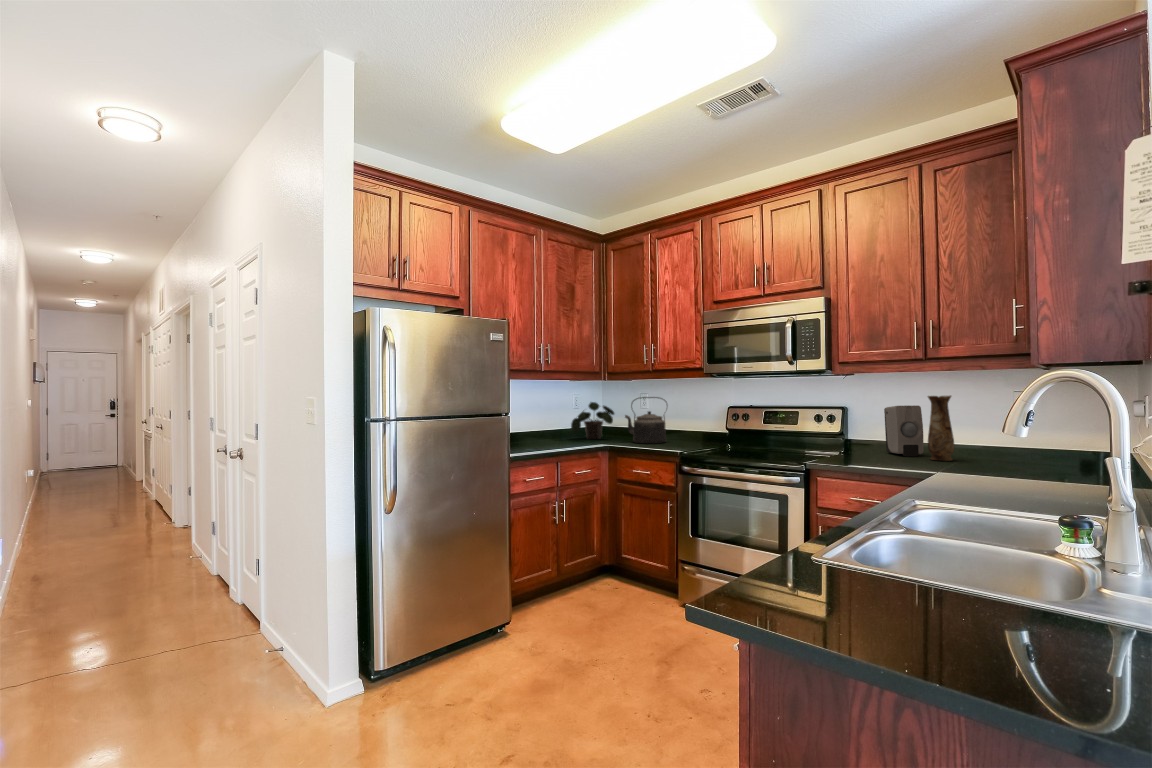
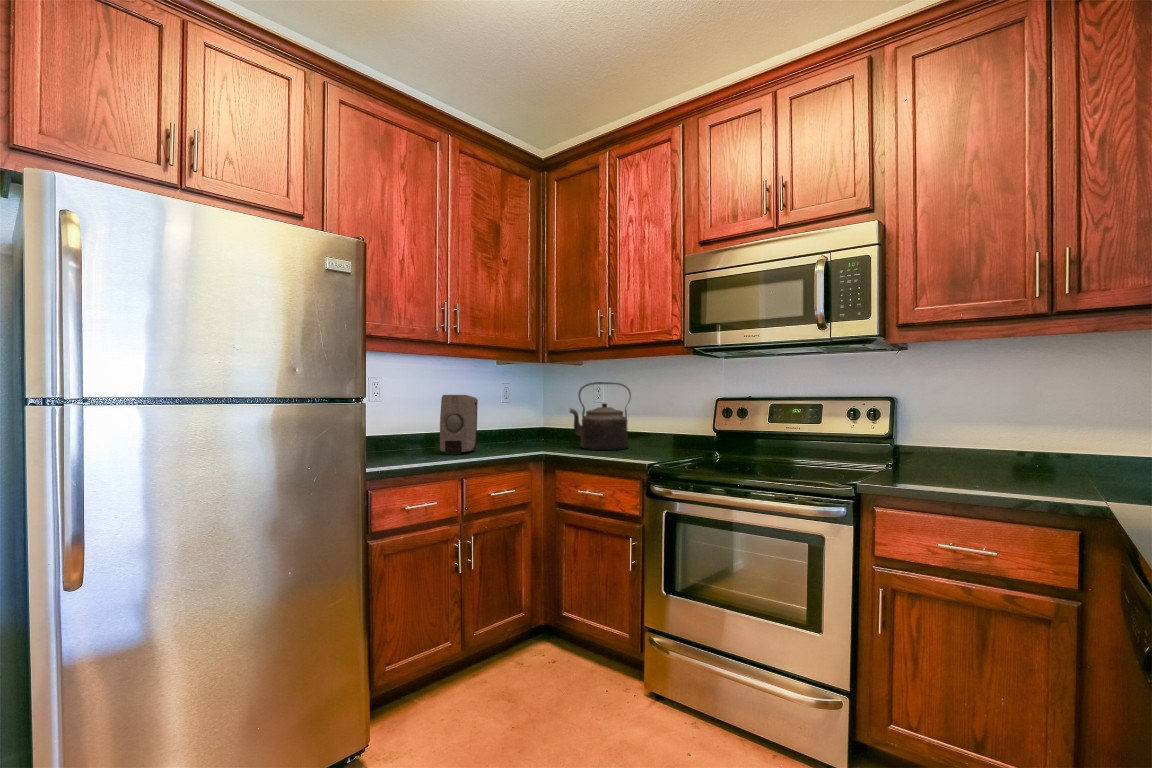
vase: present [928,395,954,461] -> none [1058,373,1109,484]
potted plant: present [569,402,614,439] -> none [493,390,558,443]
soap dispenser: present [884,405,923,456] -> present [440,395,478,455]

